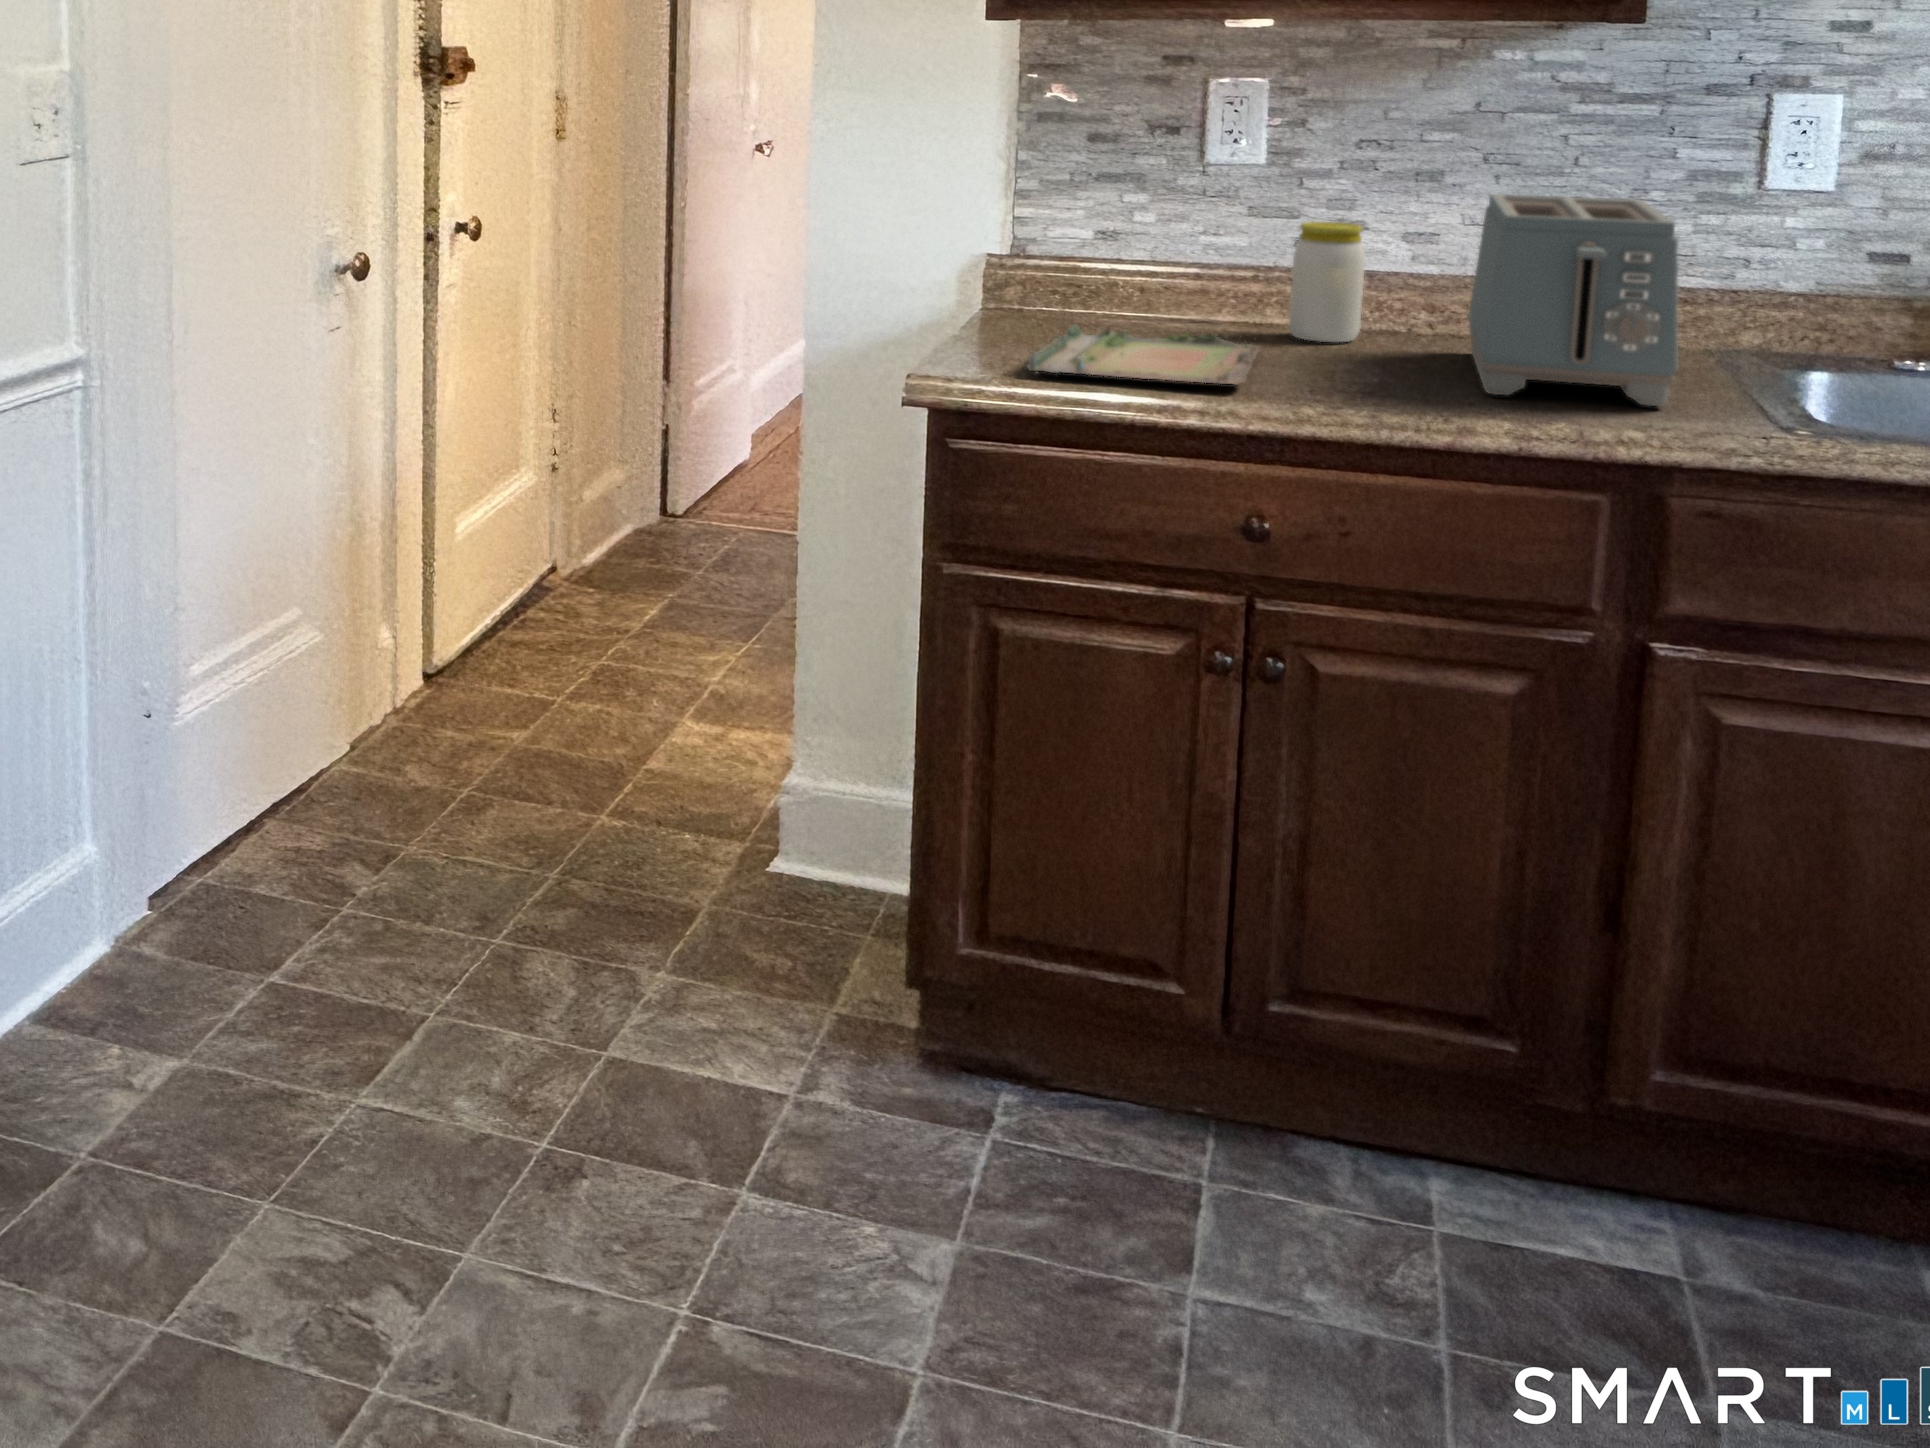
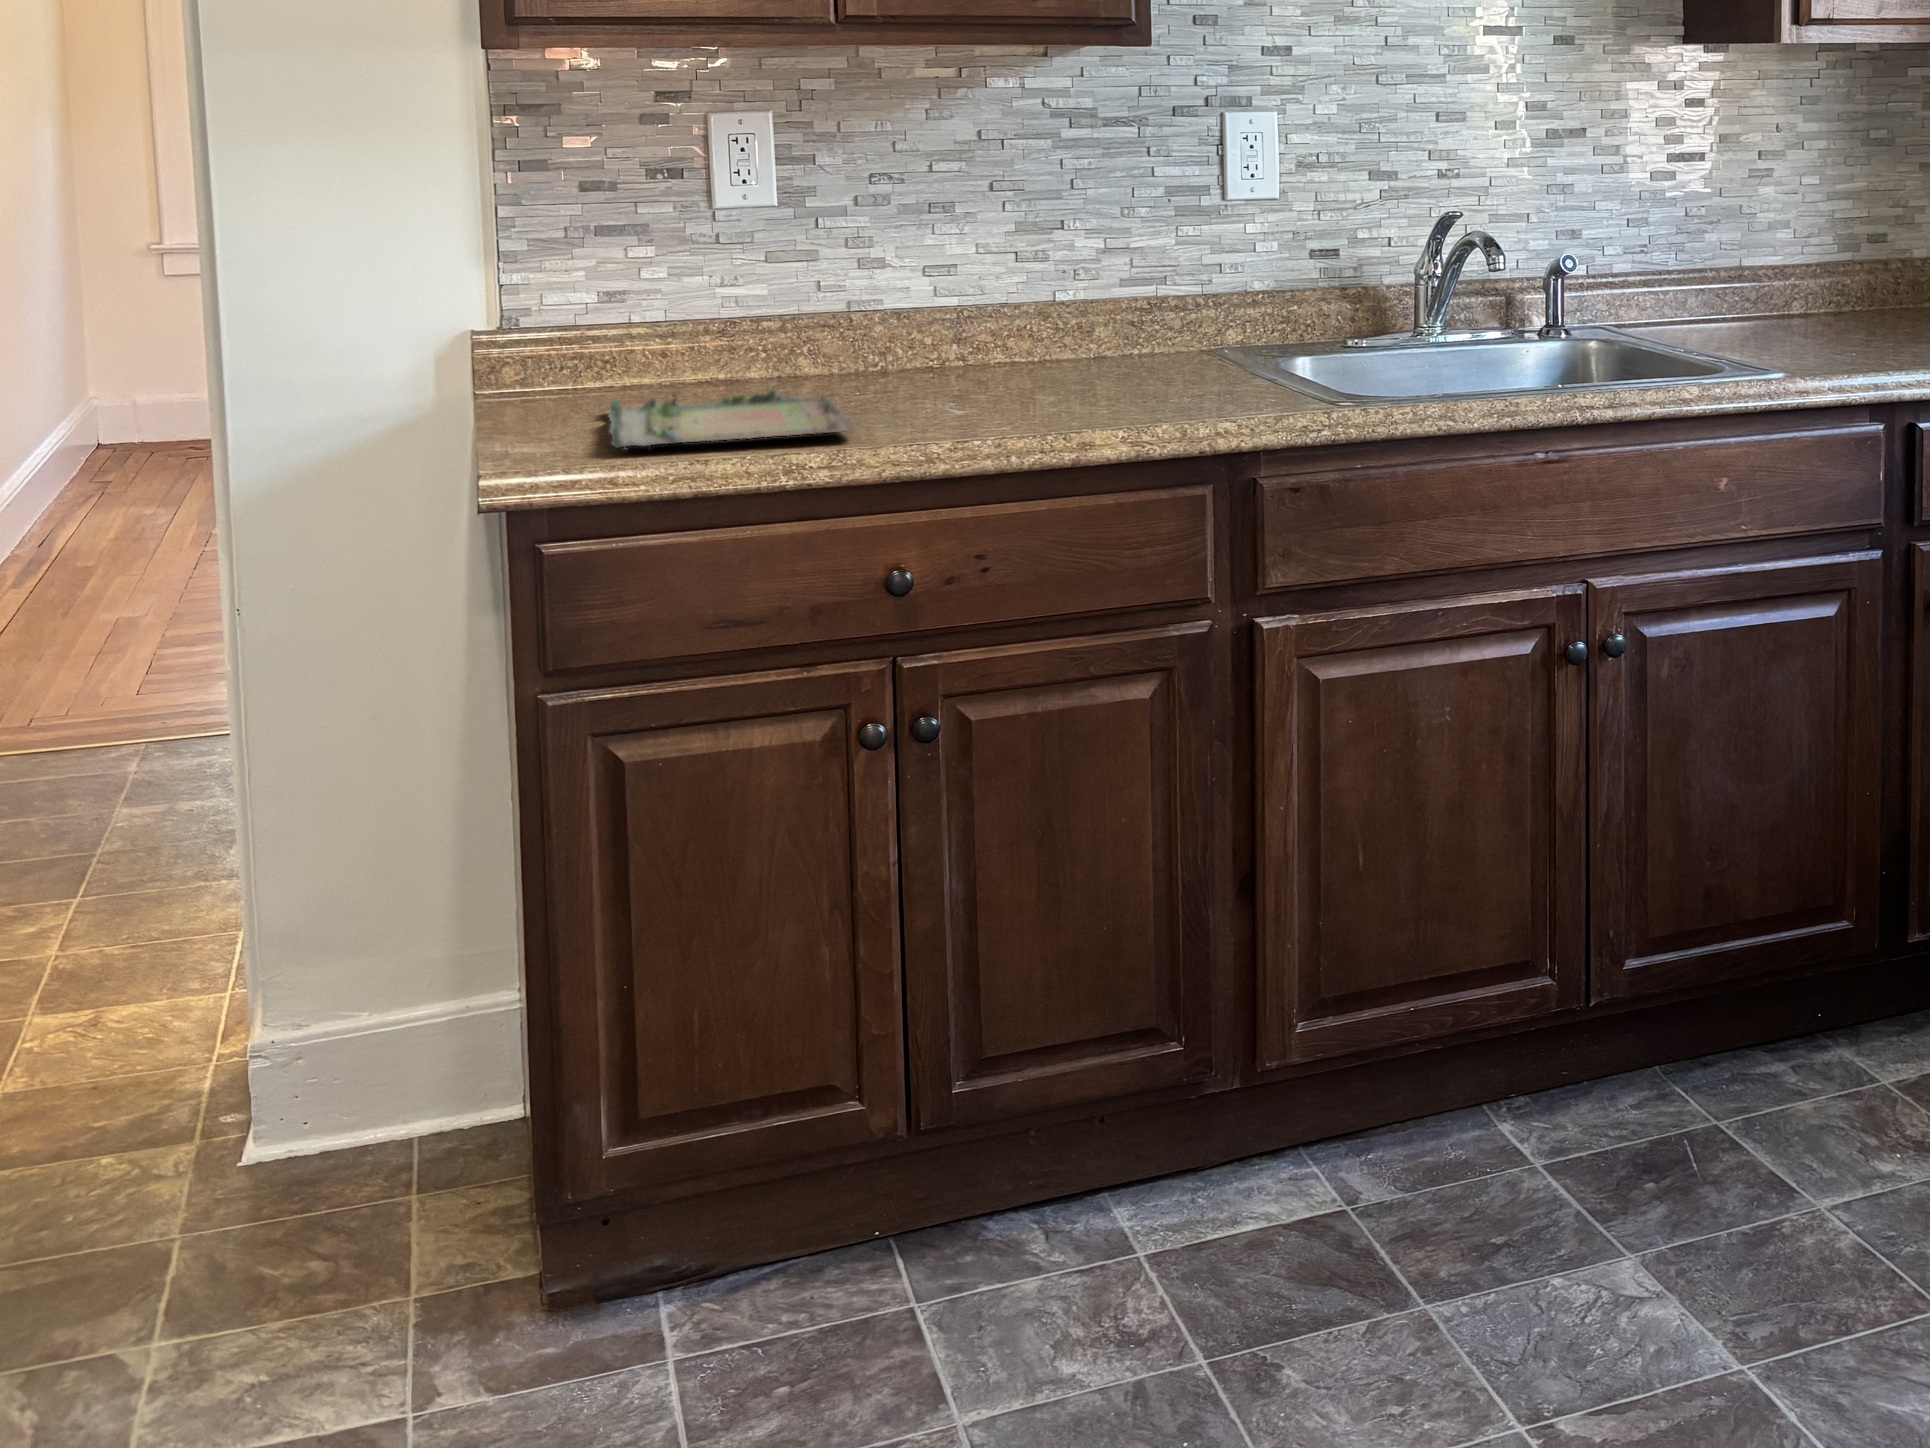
toaster: present [1468,194,1678,406] -> none [1013,214,1232,410]
jar: present [1289,222,1365,342] -> none [833,260,908,388]

